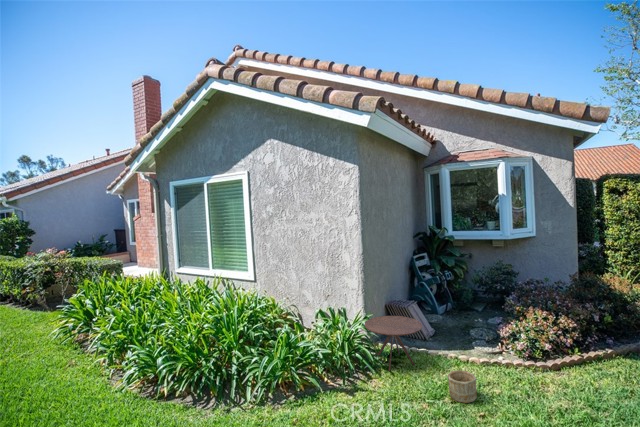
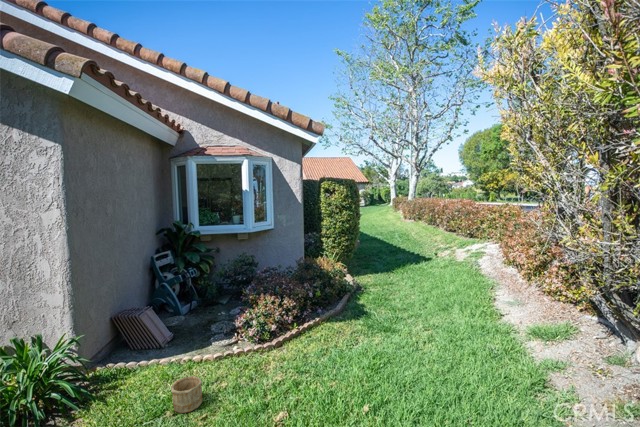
round table: present [365,316,422,371] -> none [70,328,150,399]

